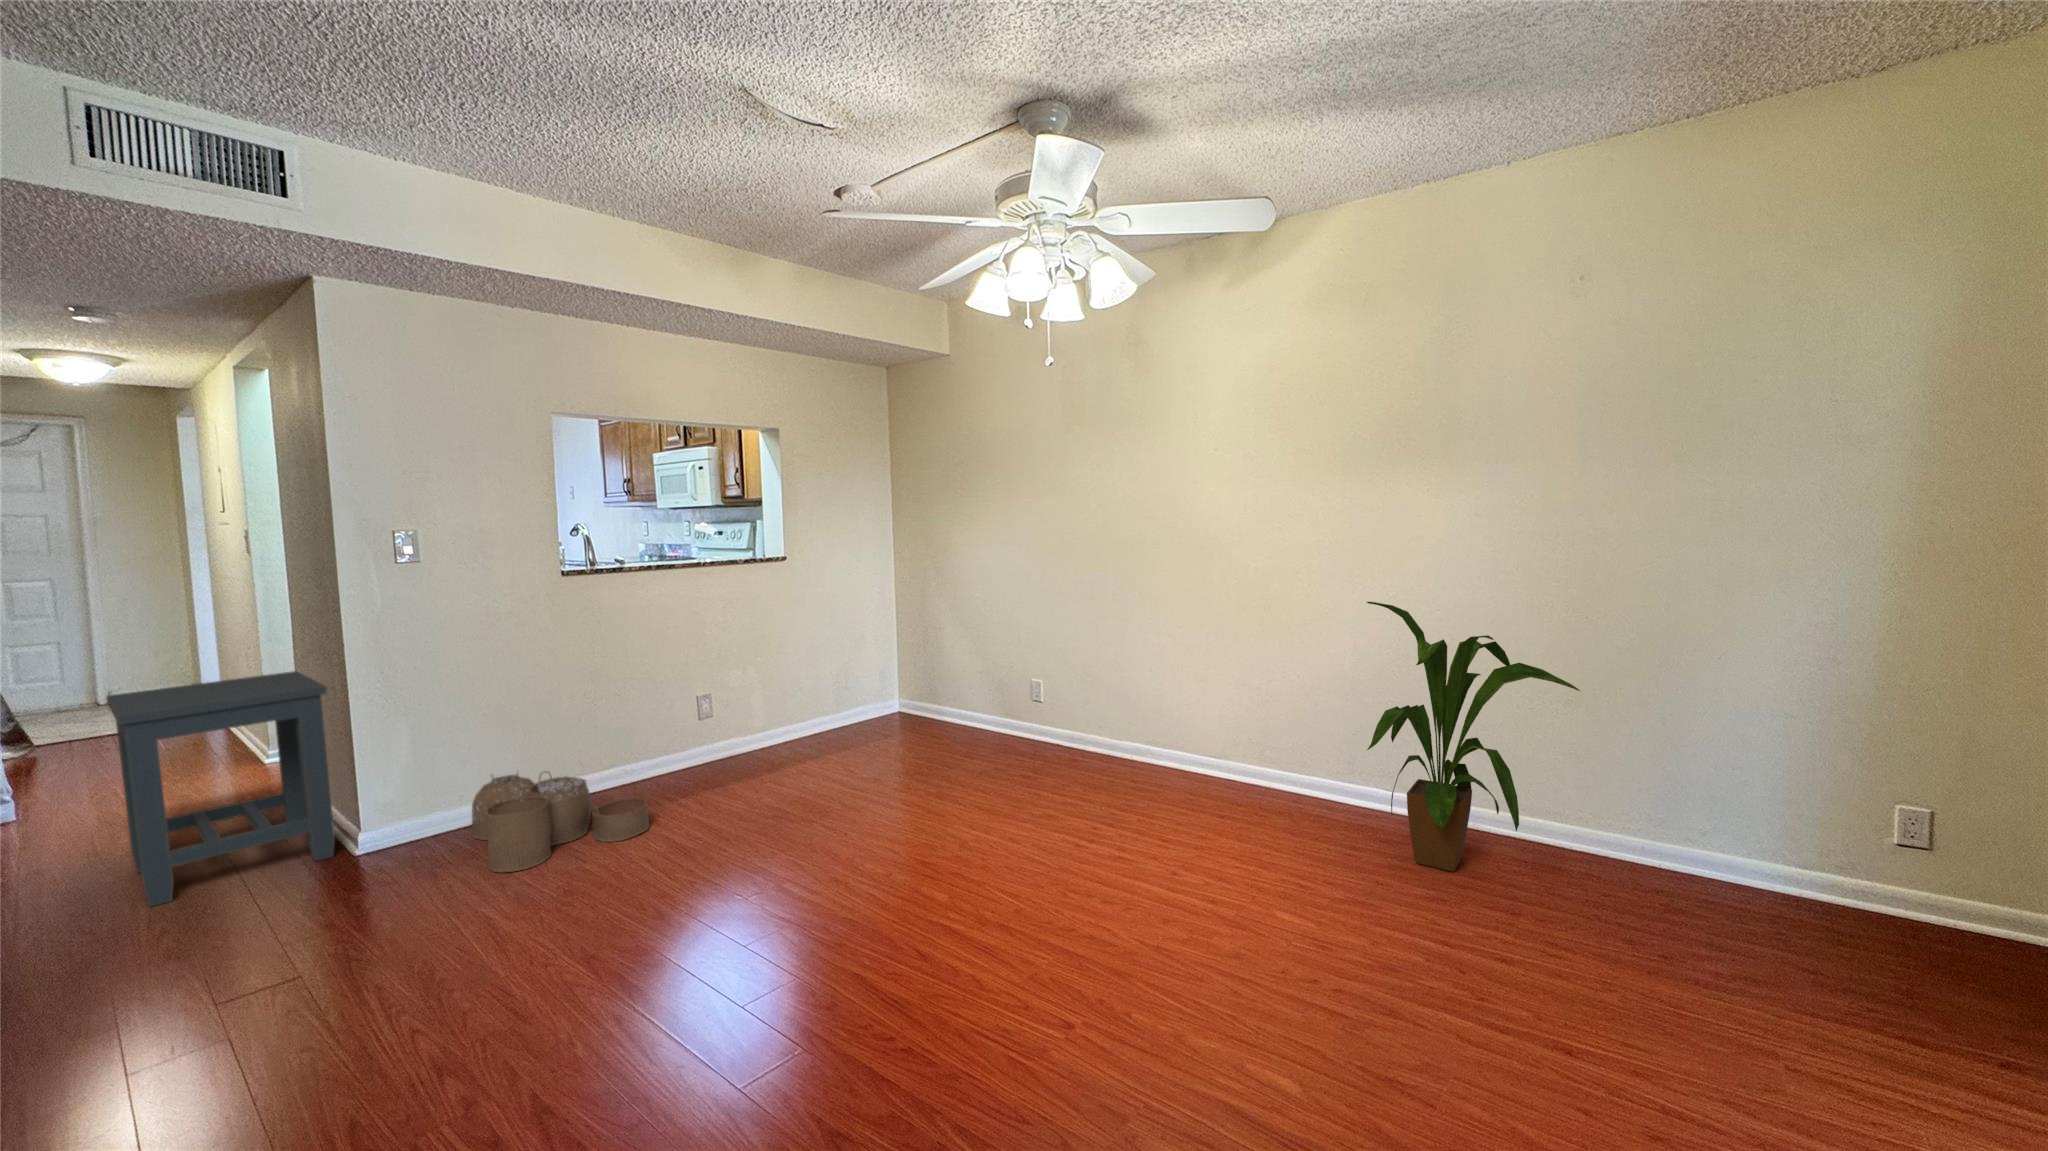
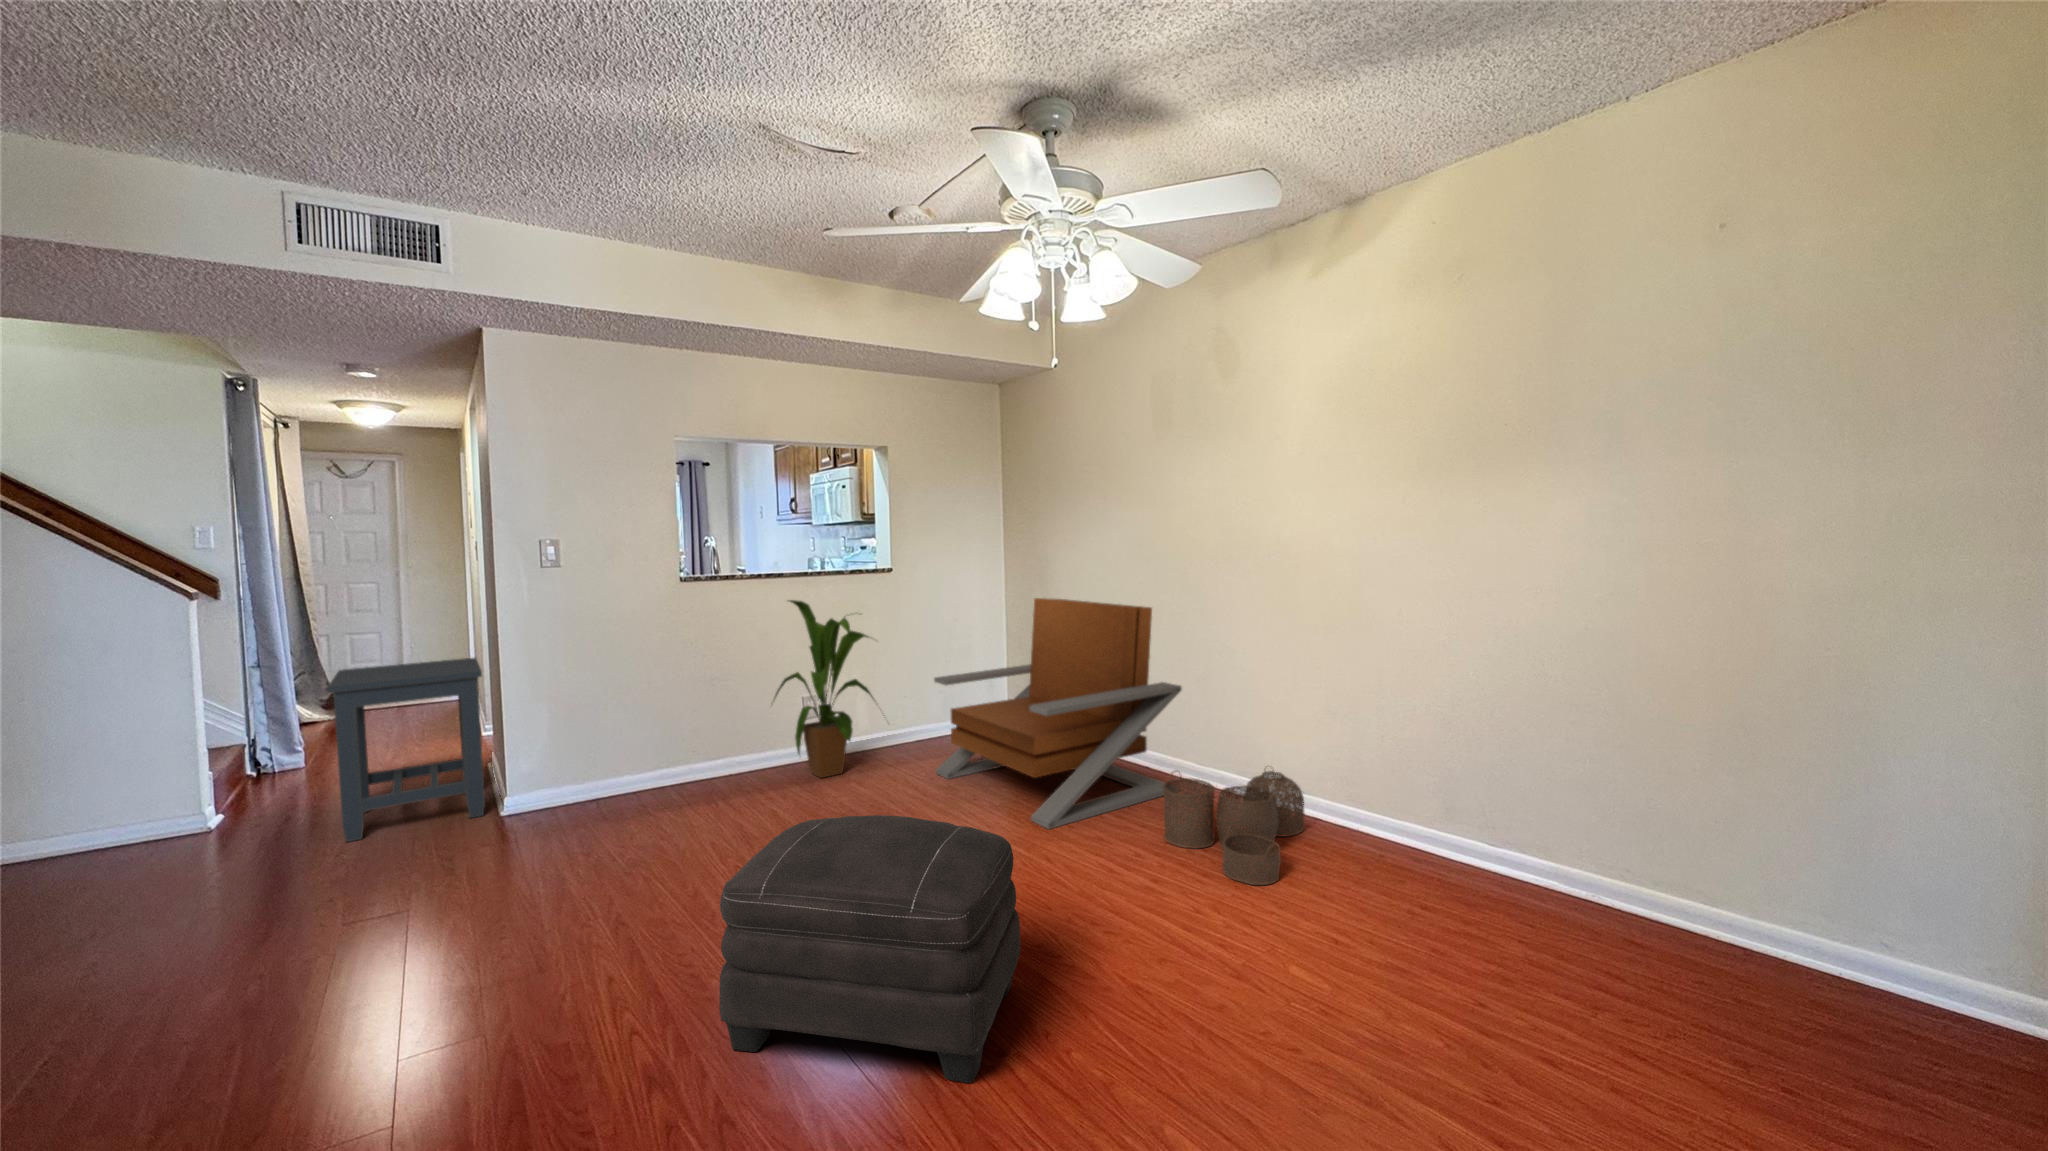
lounge chair: none [854,583,1102,808] -> present [934,598,1182,829]
house plant: present [1366,602,1580,872] -> present [775,600,885,778]
woven basket: present [472,771,649,872] -> present [1163,771,1304,885]
ottoman: none [779,806,1057,1056] -> present [719,815,1021,1083]

